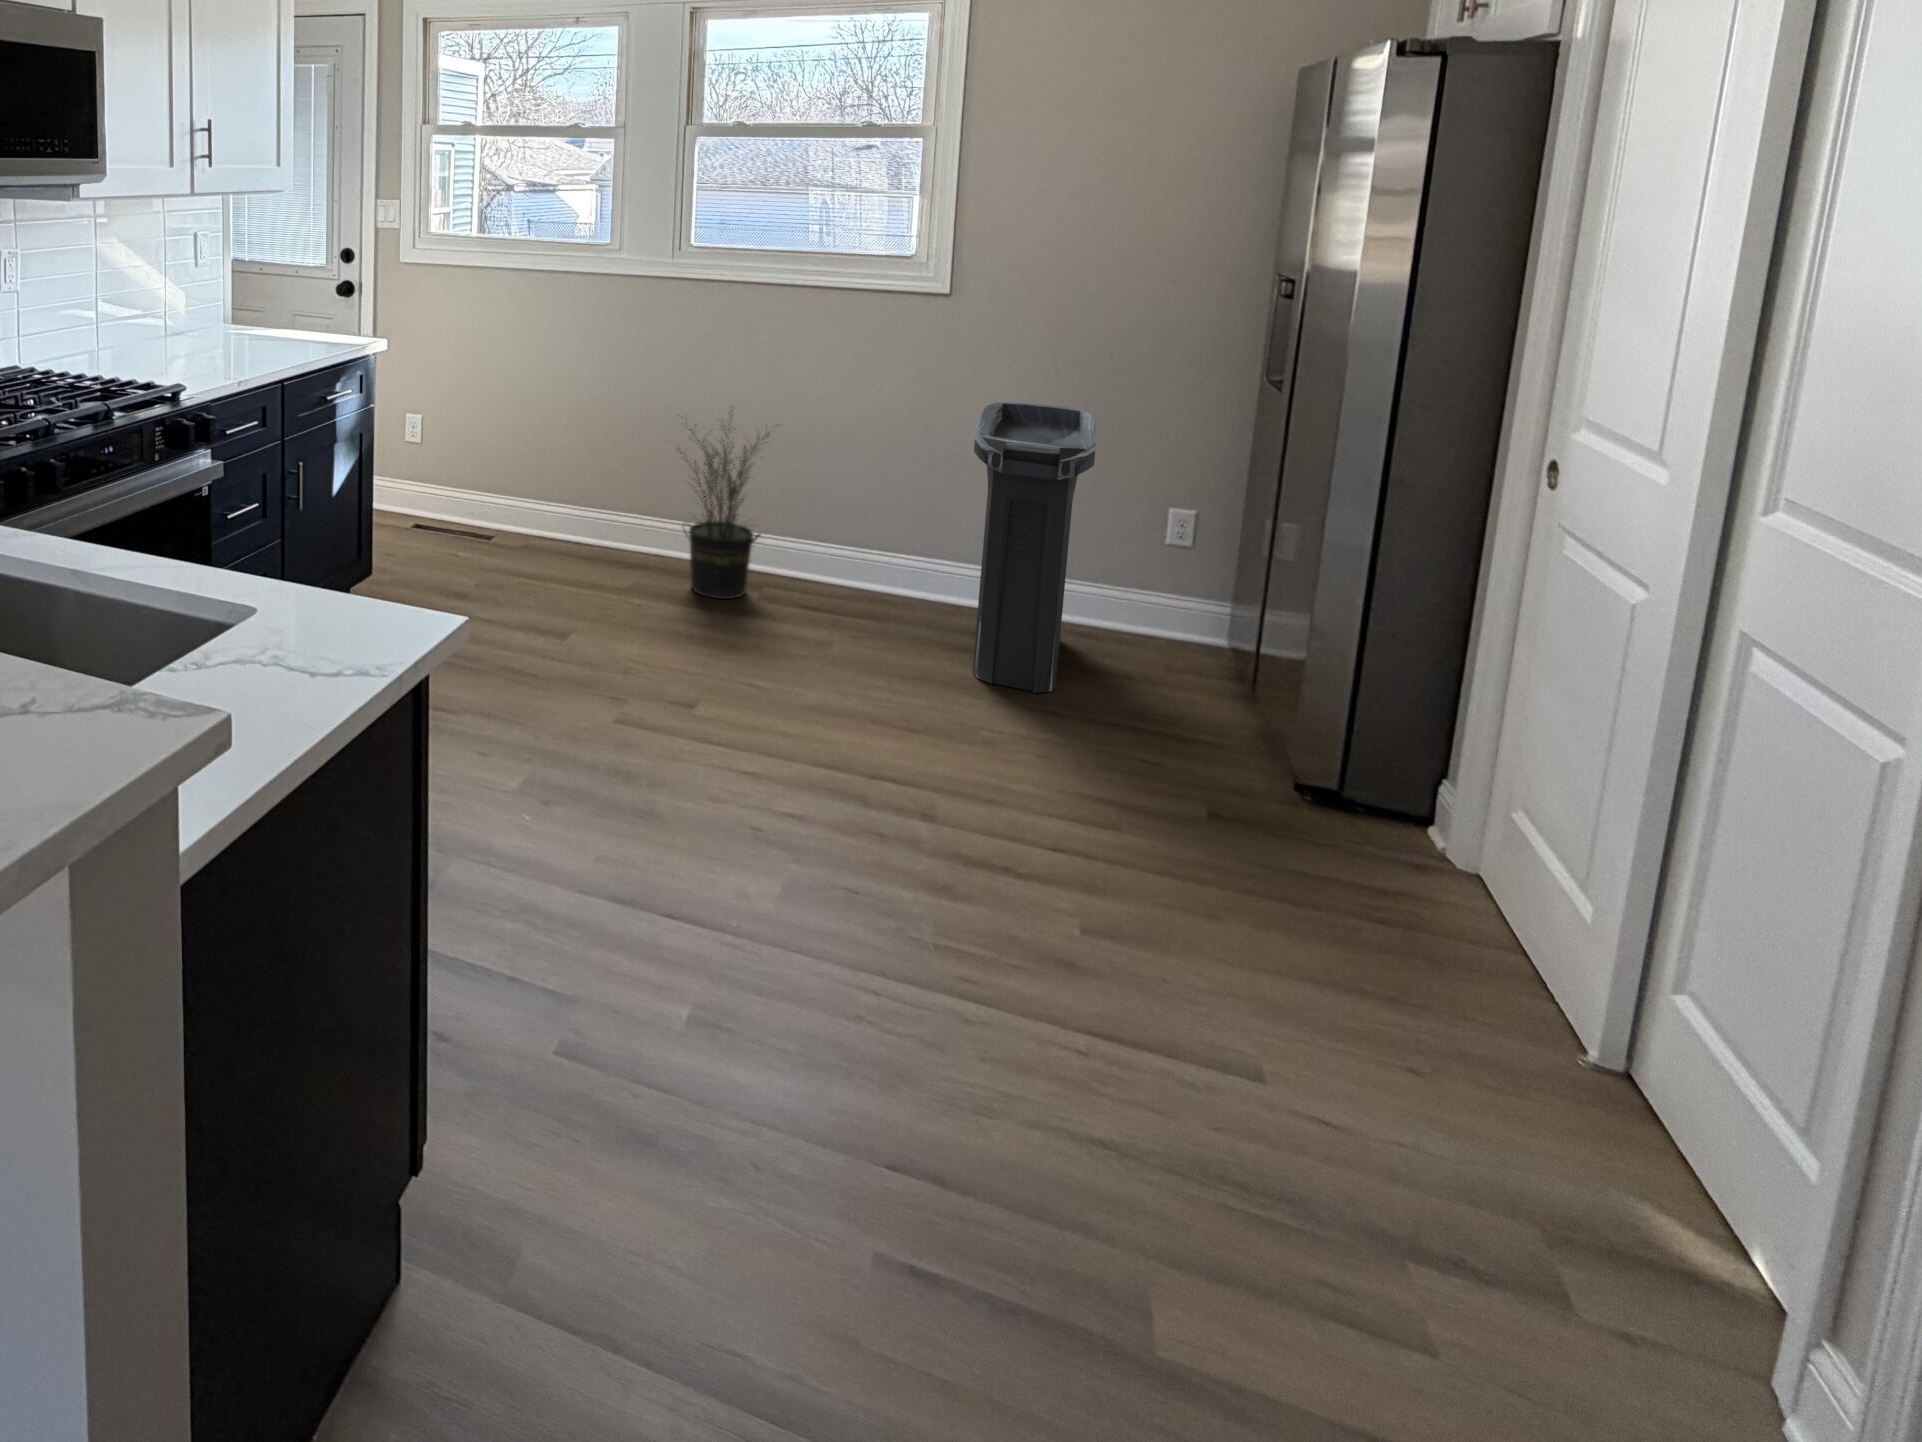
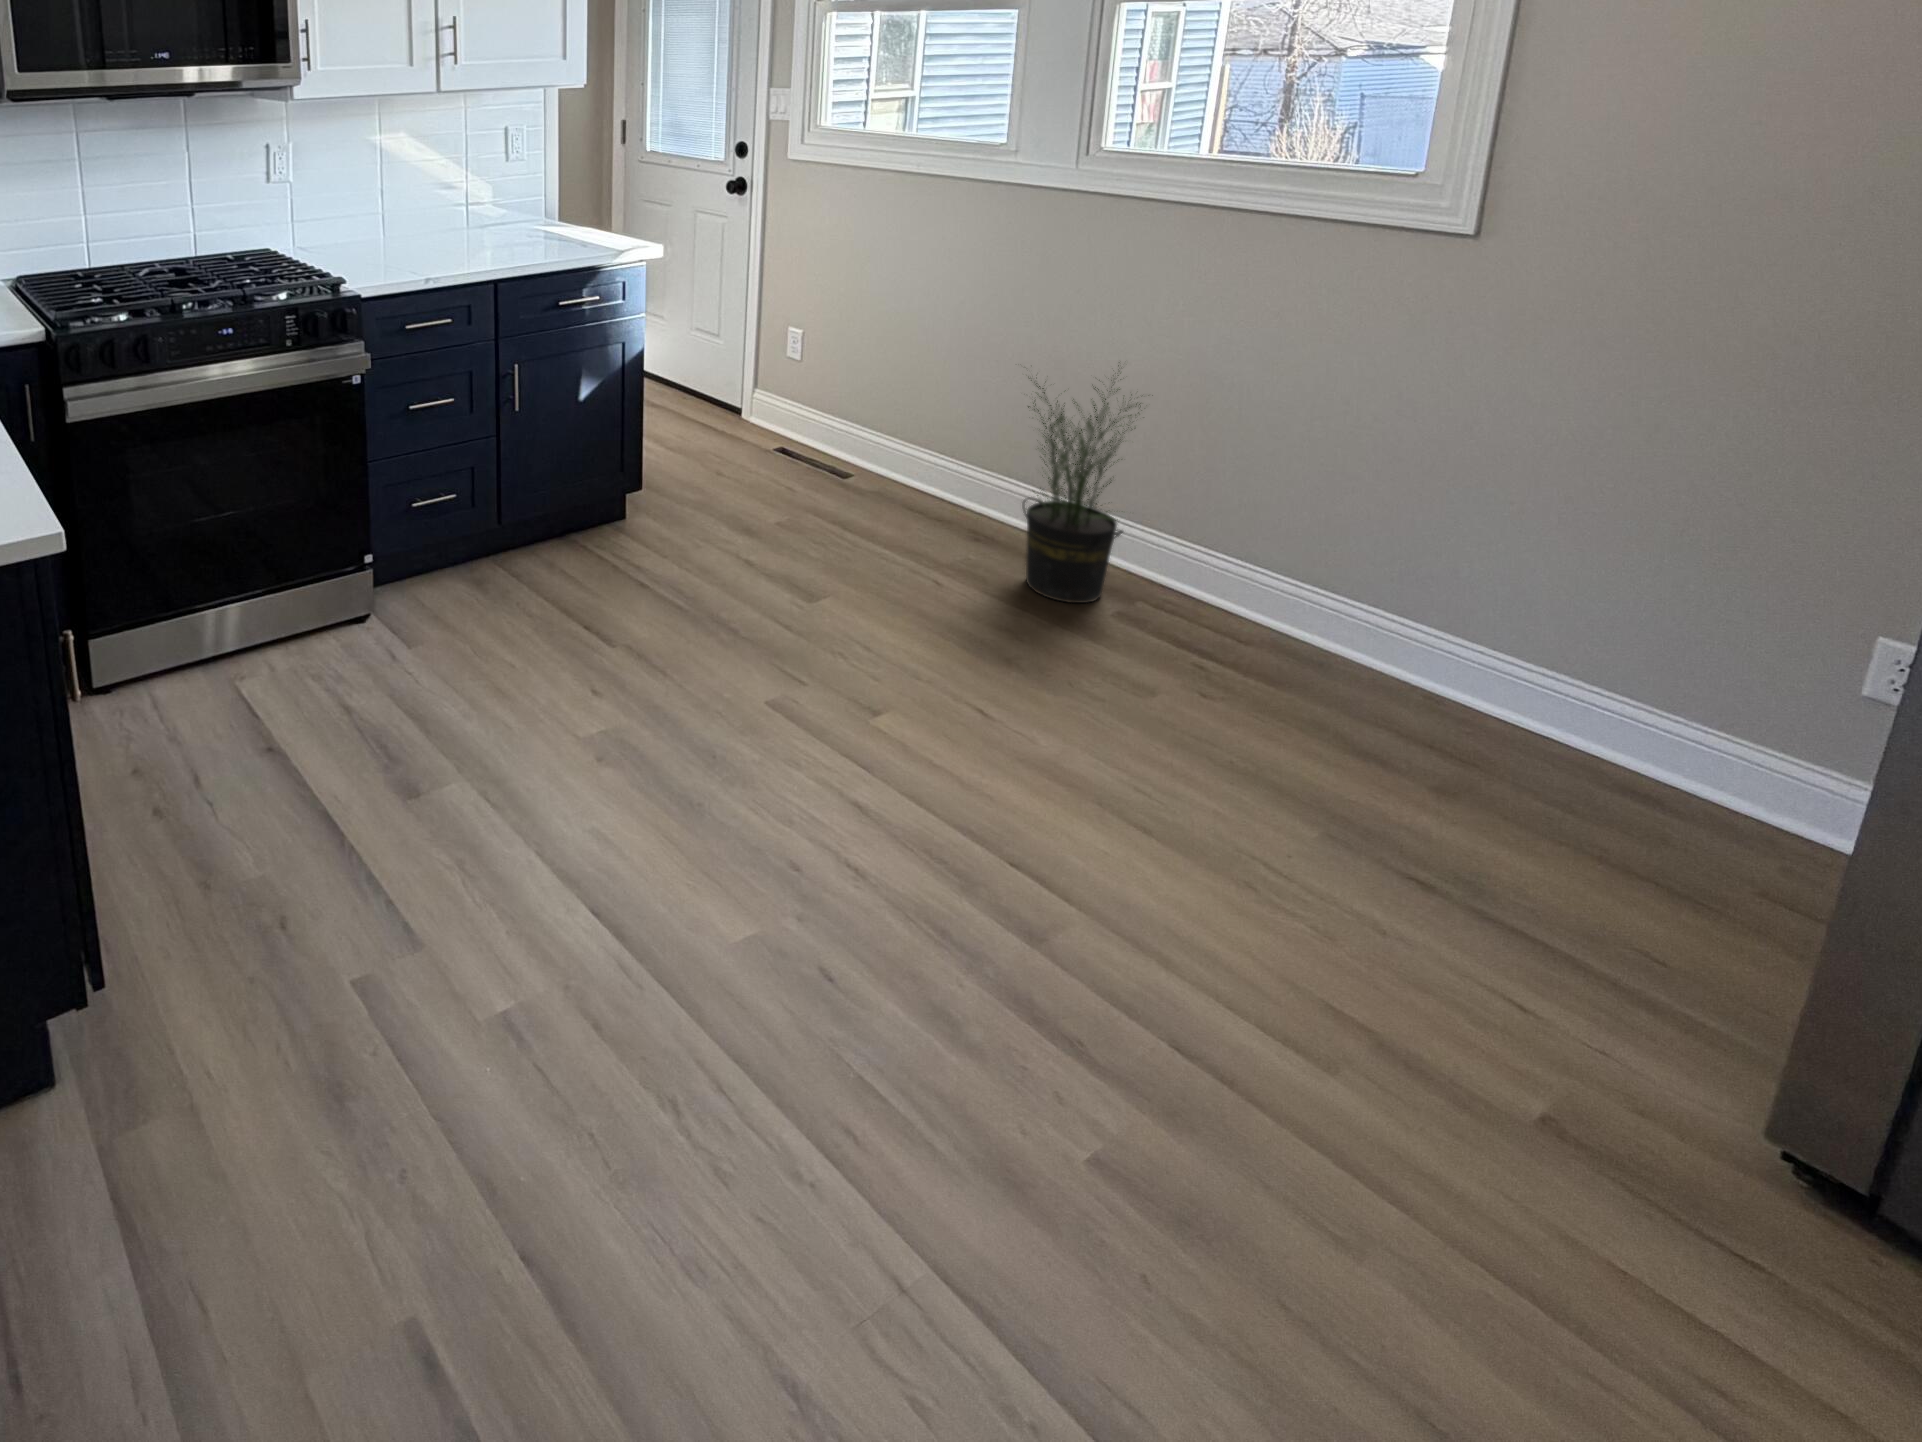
trash can: present [973,402,1096,693] -> none [1338,411,1694,861]

